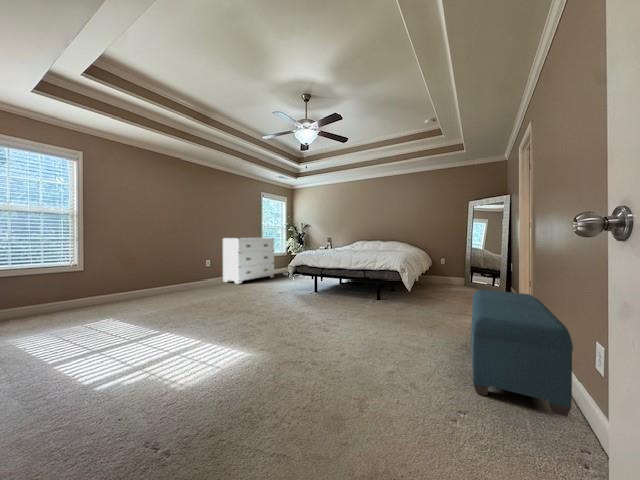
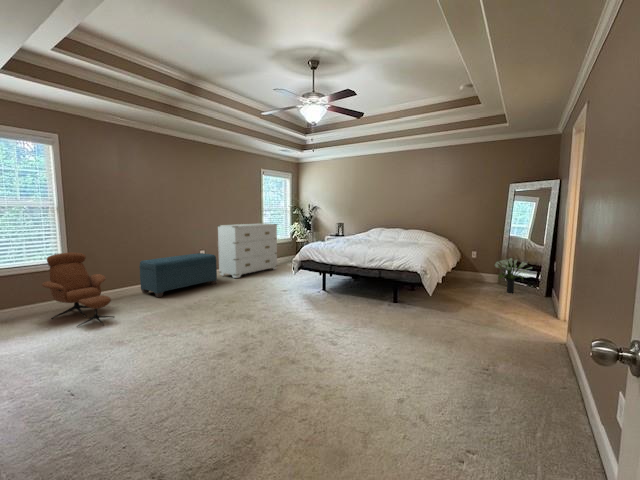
lounge chair: none [57,257,124,322] -> present [42,253,114,327]
potted plant: none [459,262,492,291] -> present [495,258,532,293]
bench: present [471,289,573,417] -> present [139,253,217,297]

